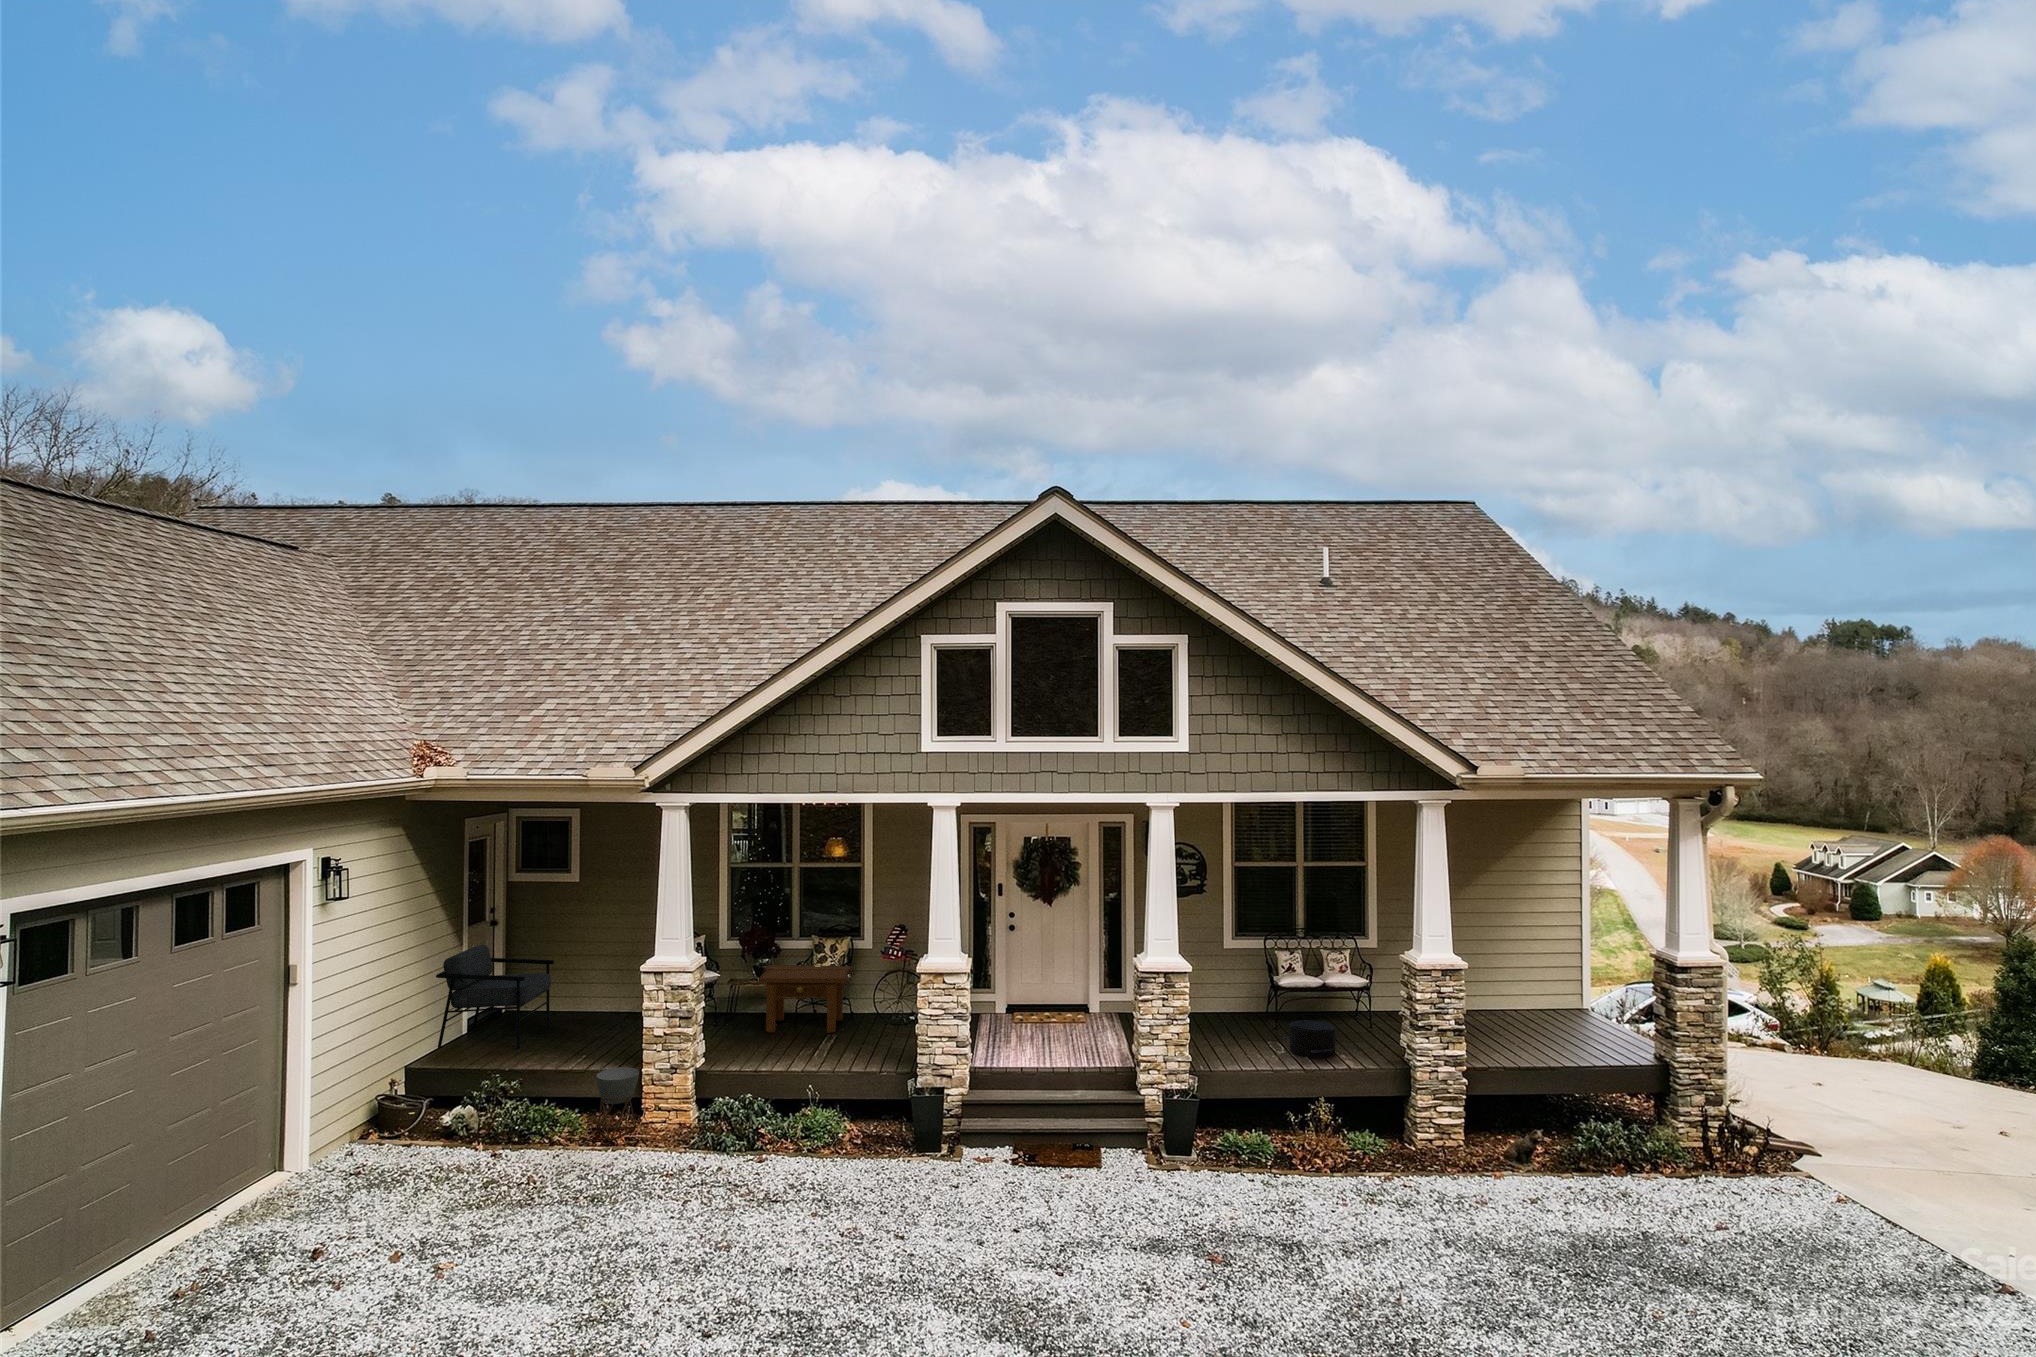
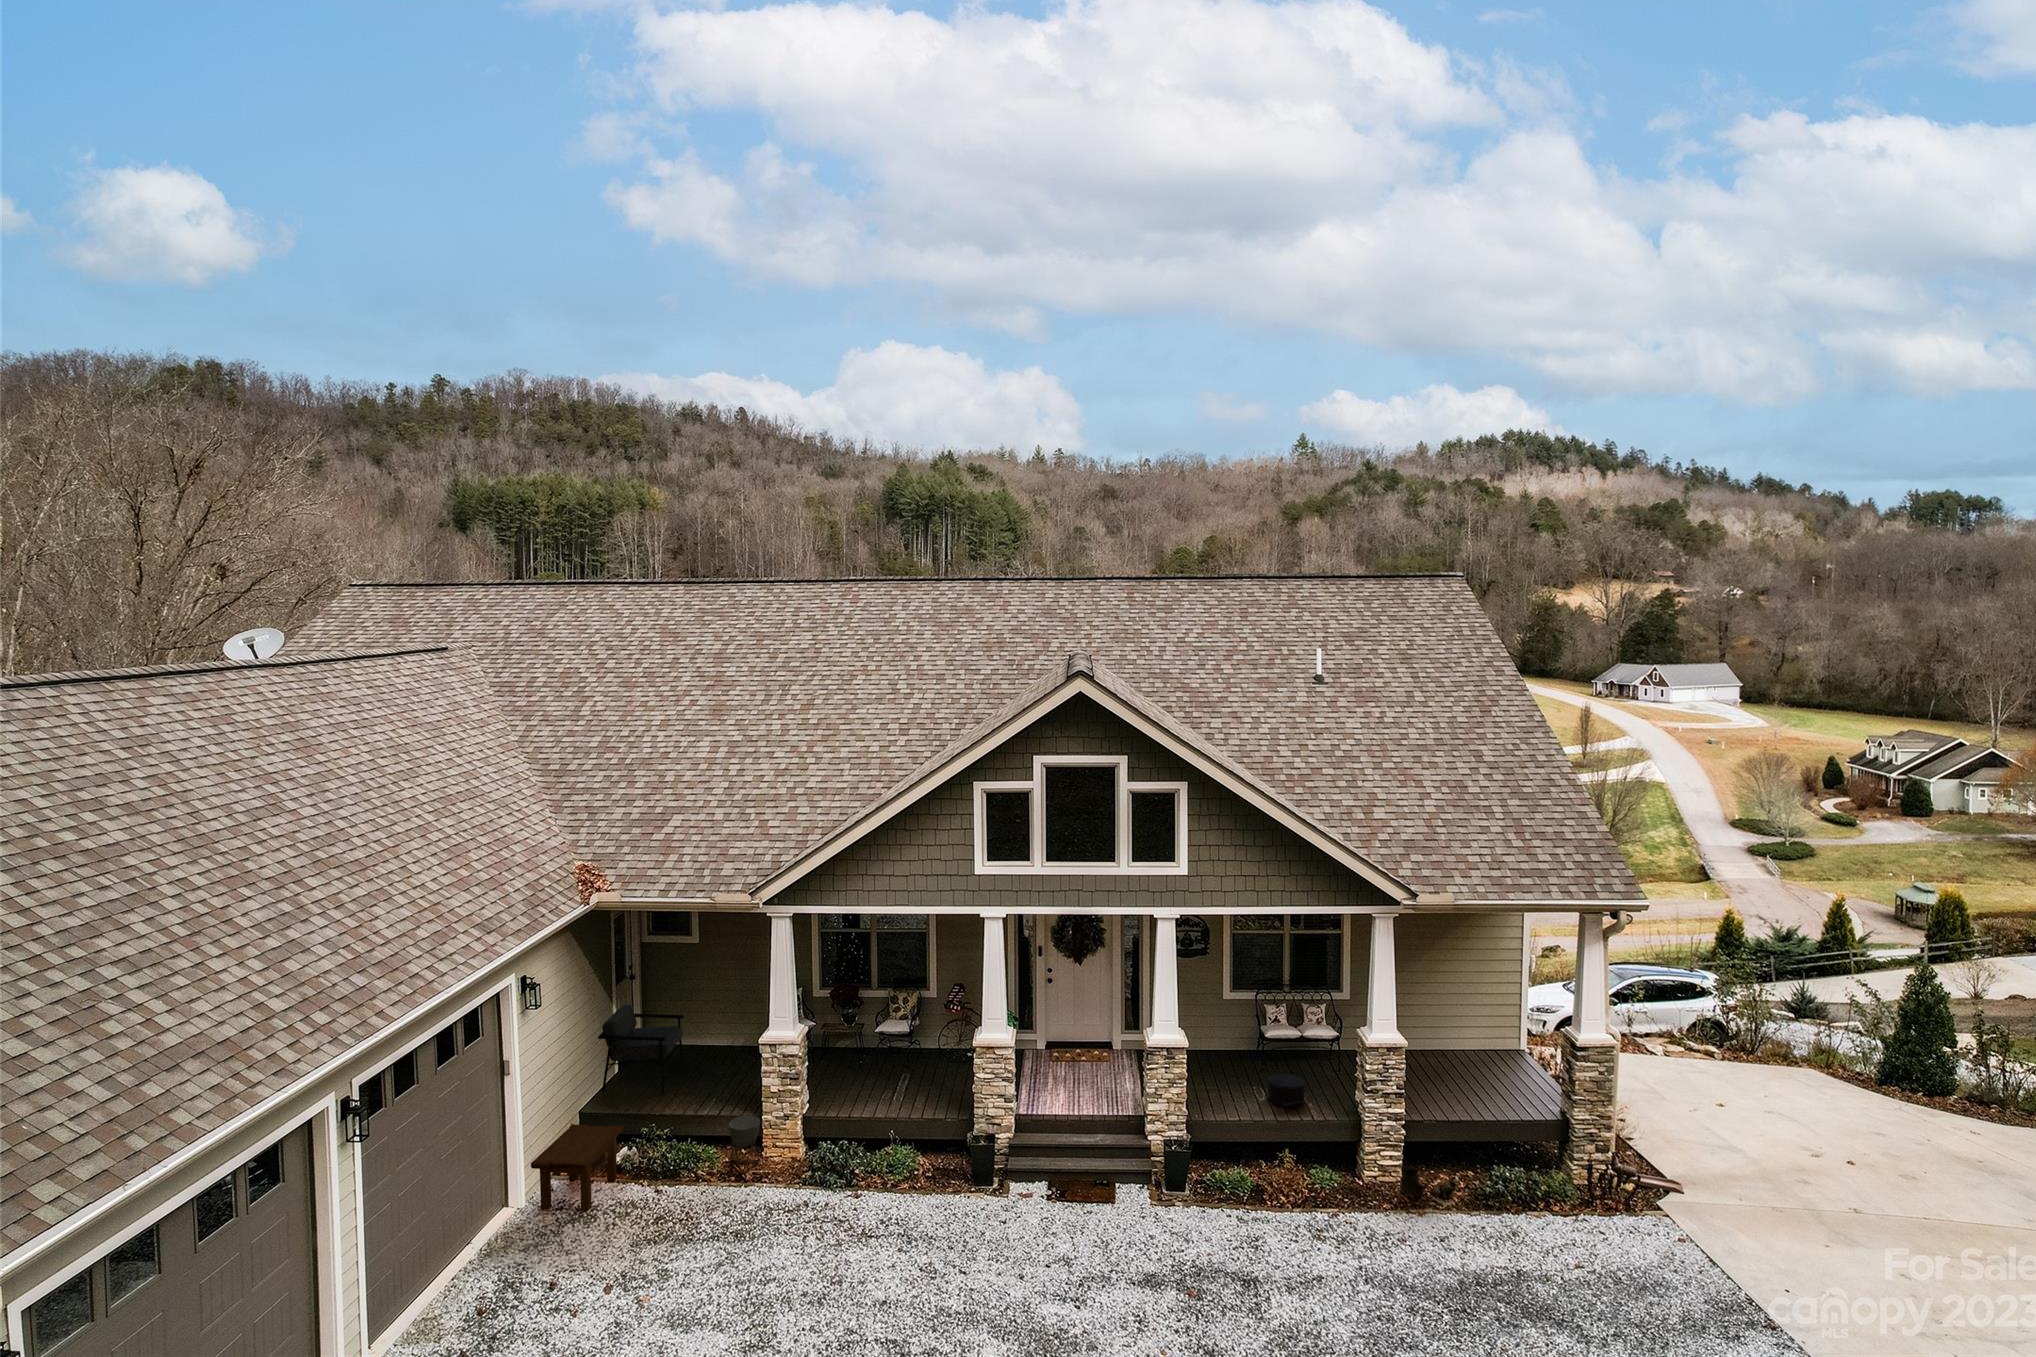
side table: present [758,965,853,1033] -> present [531,1125,624,1212]
watering can: none [1456,1122,1519,1161] -> present [1395,1165,1438,1197]

